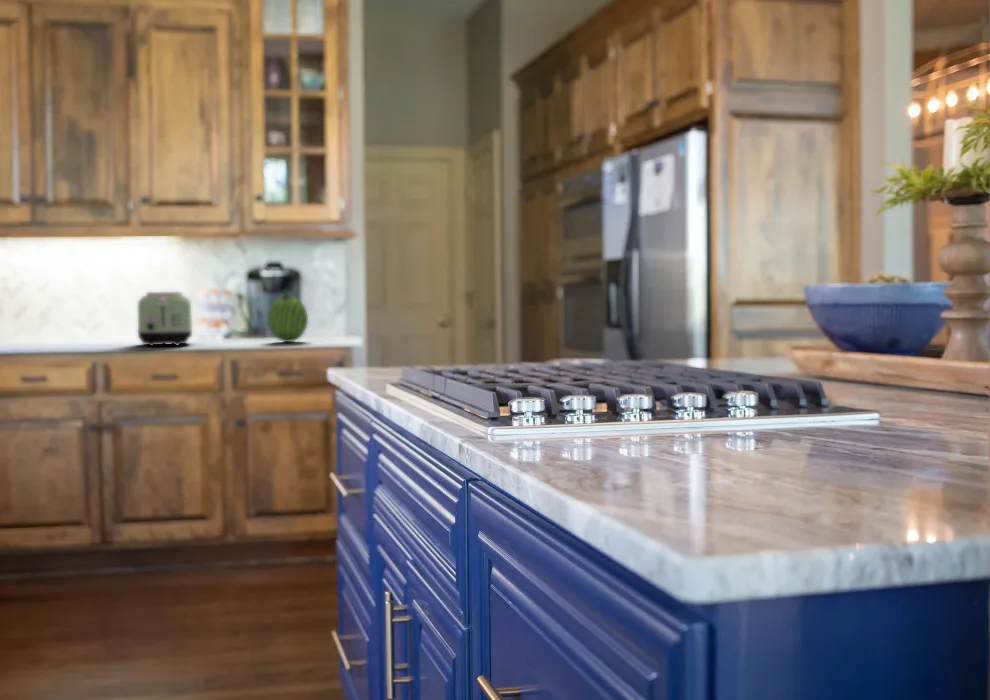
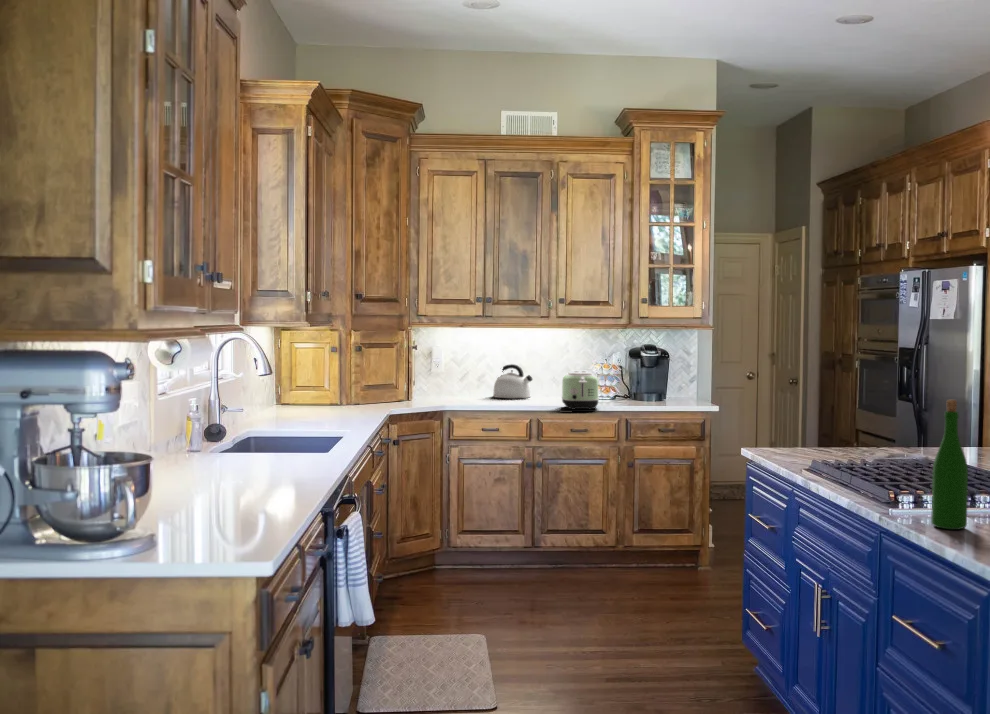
wine bottle: none [561,125,644,459] -> present [931,400,968,529]
kettle: none [56,291,114,338] -> present [493,364,532,398]
fruit: present [268,292,308,342] -> none [651,371,679,408]

